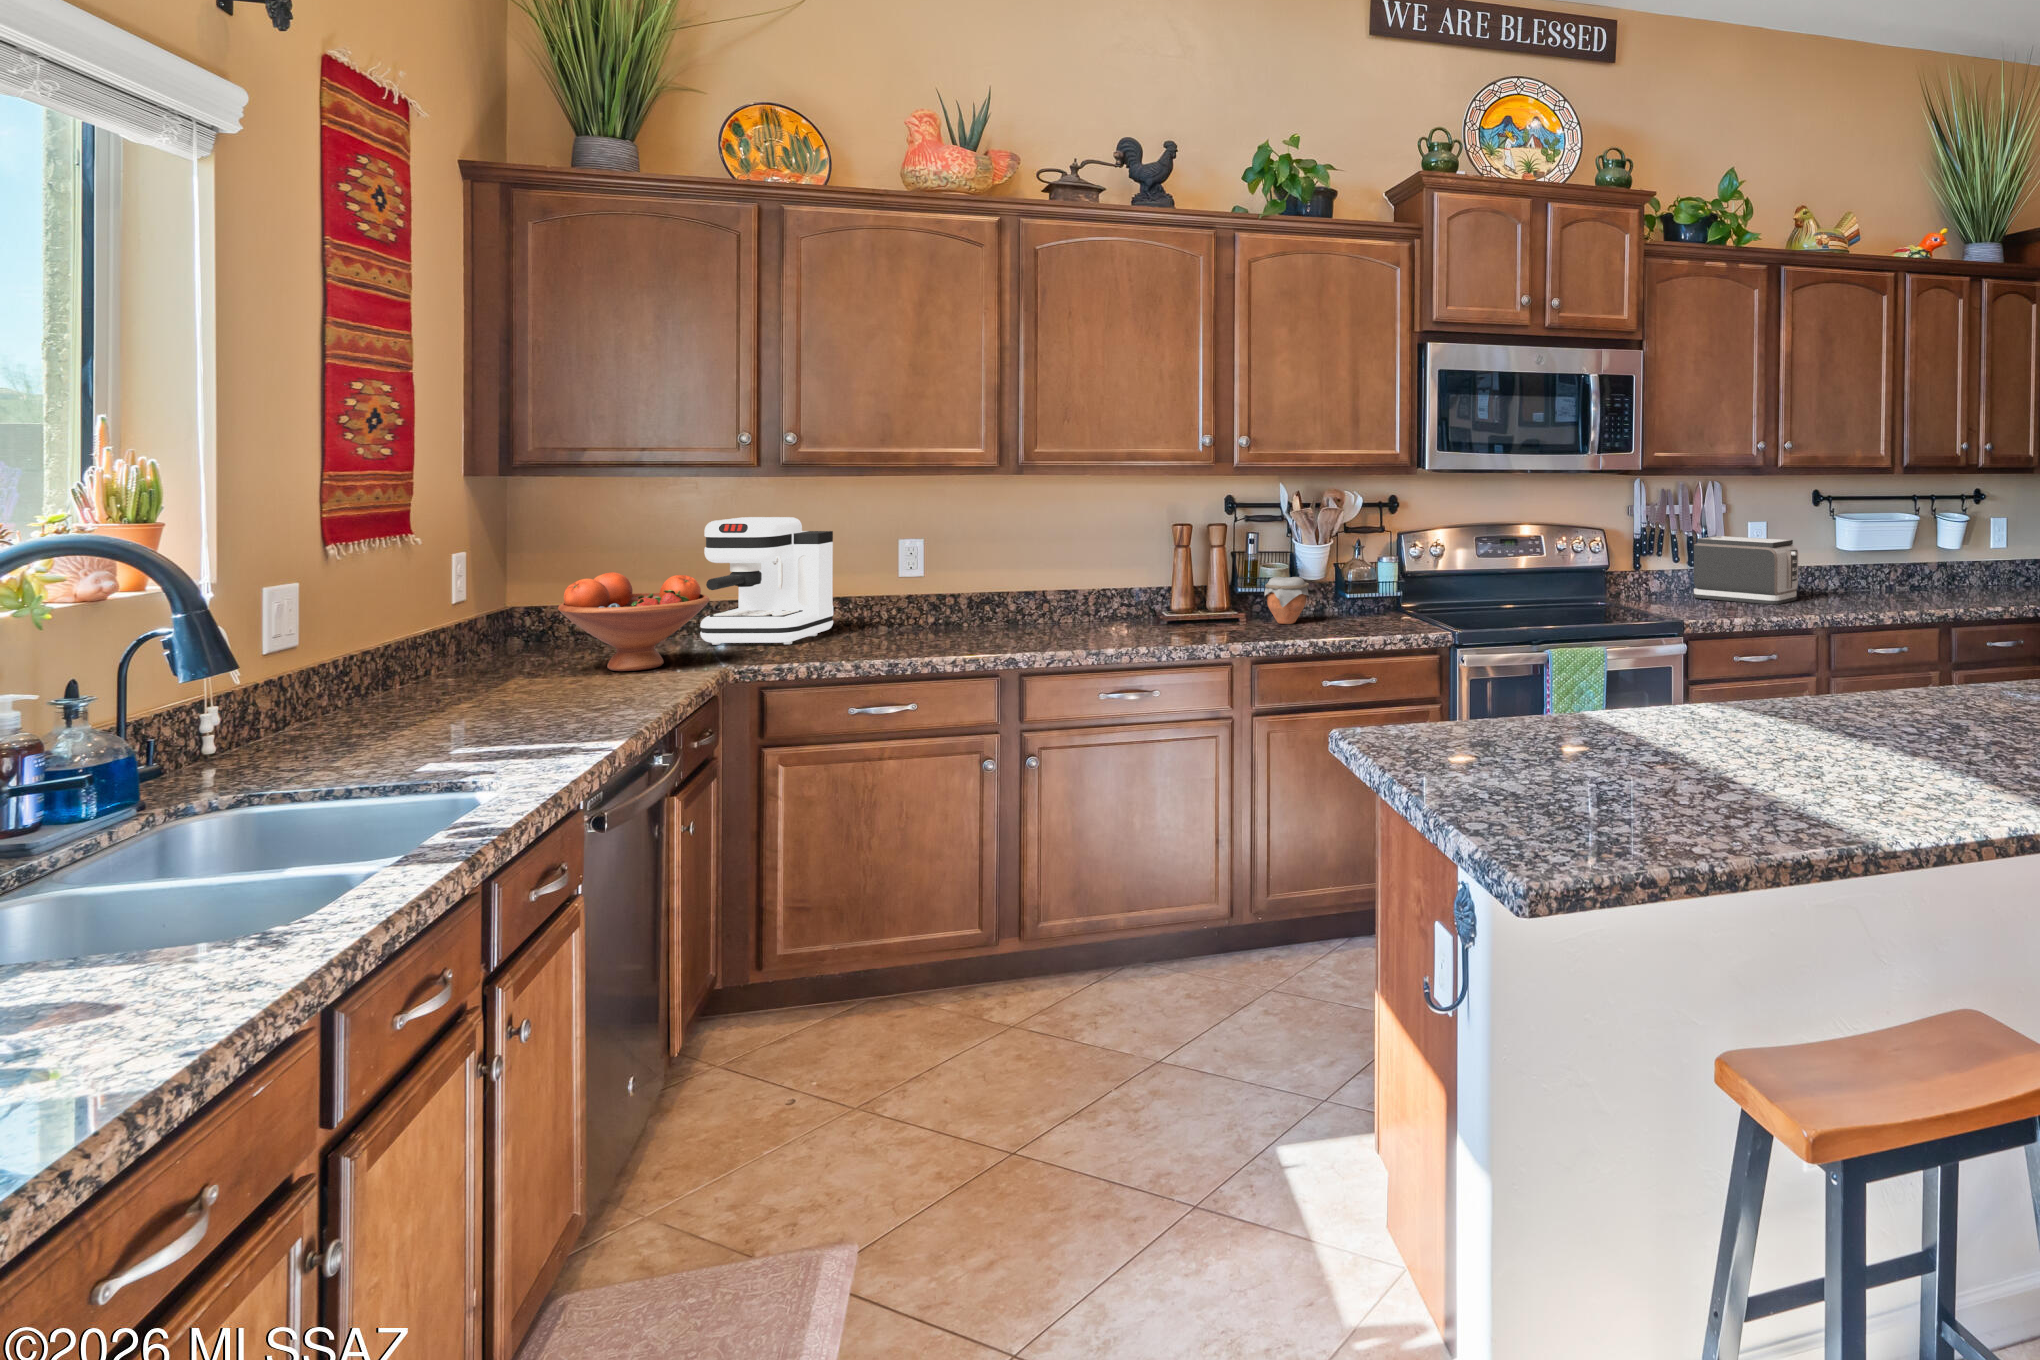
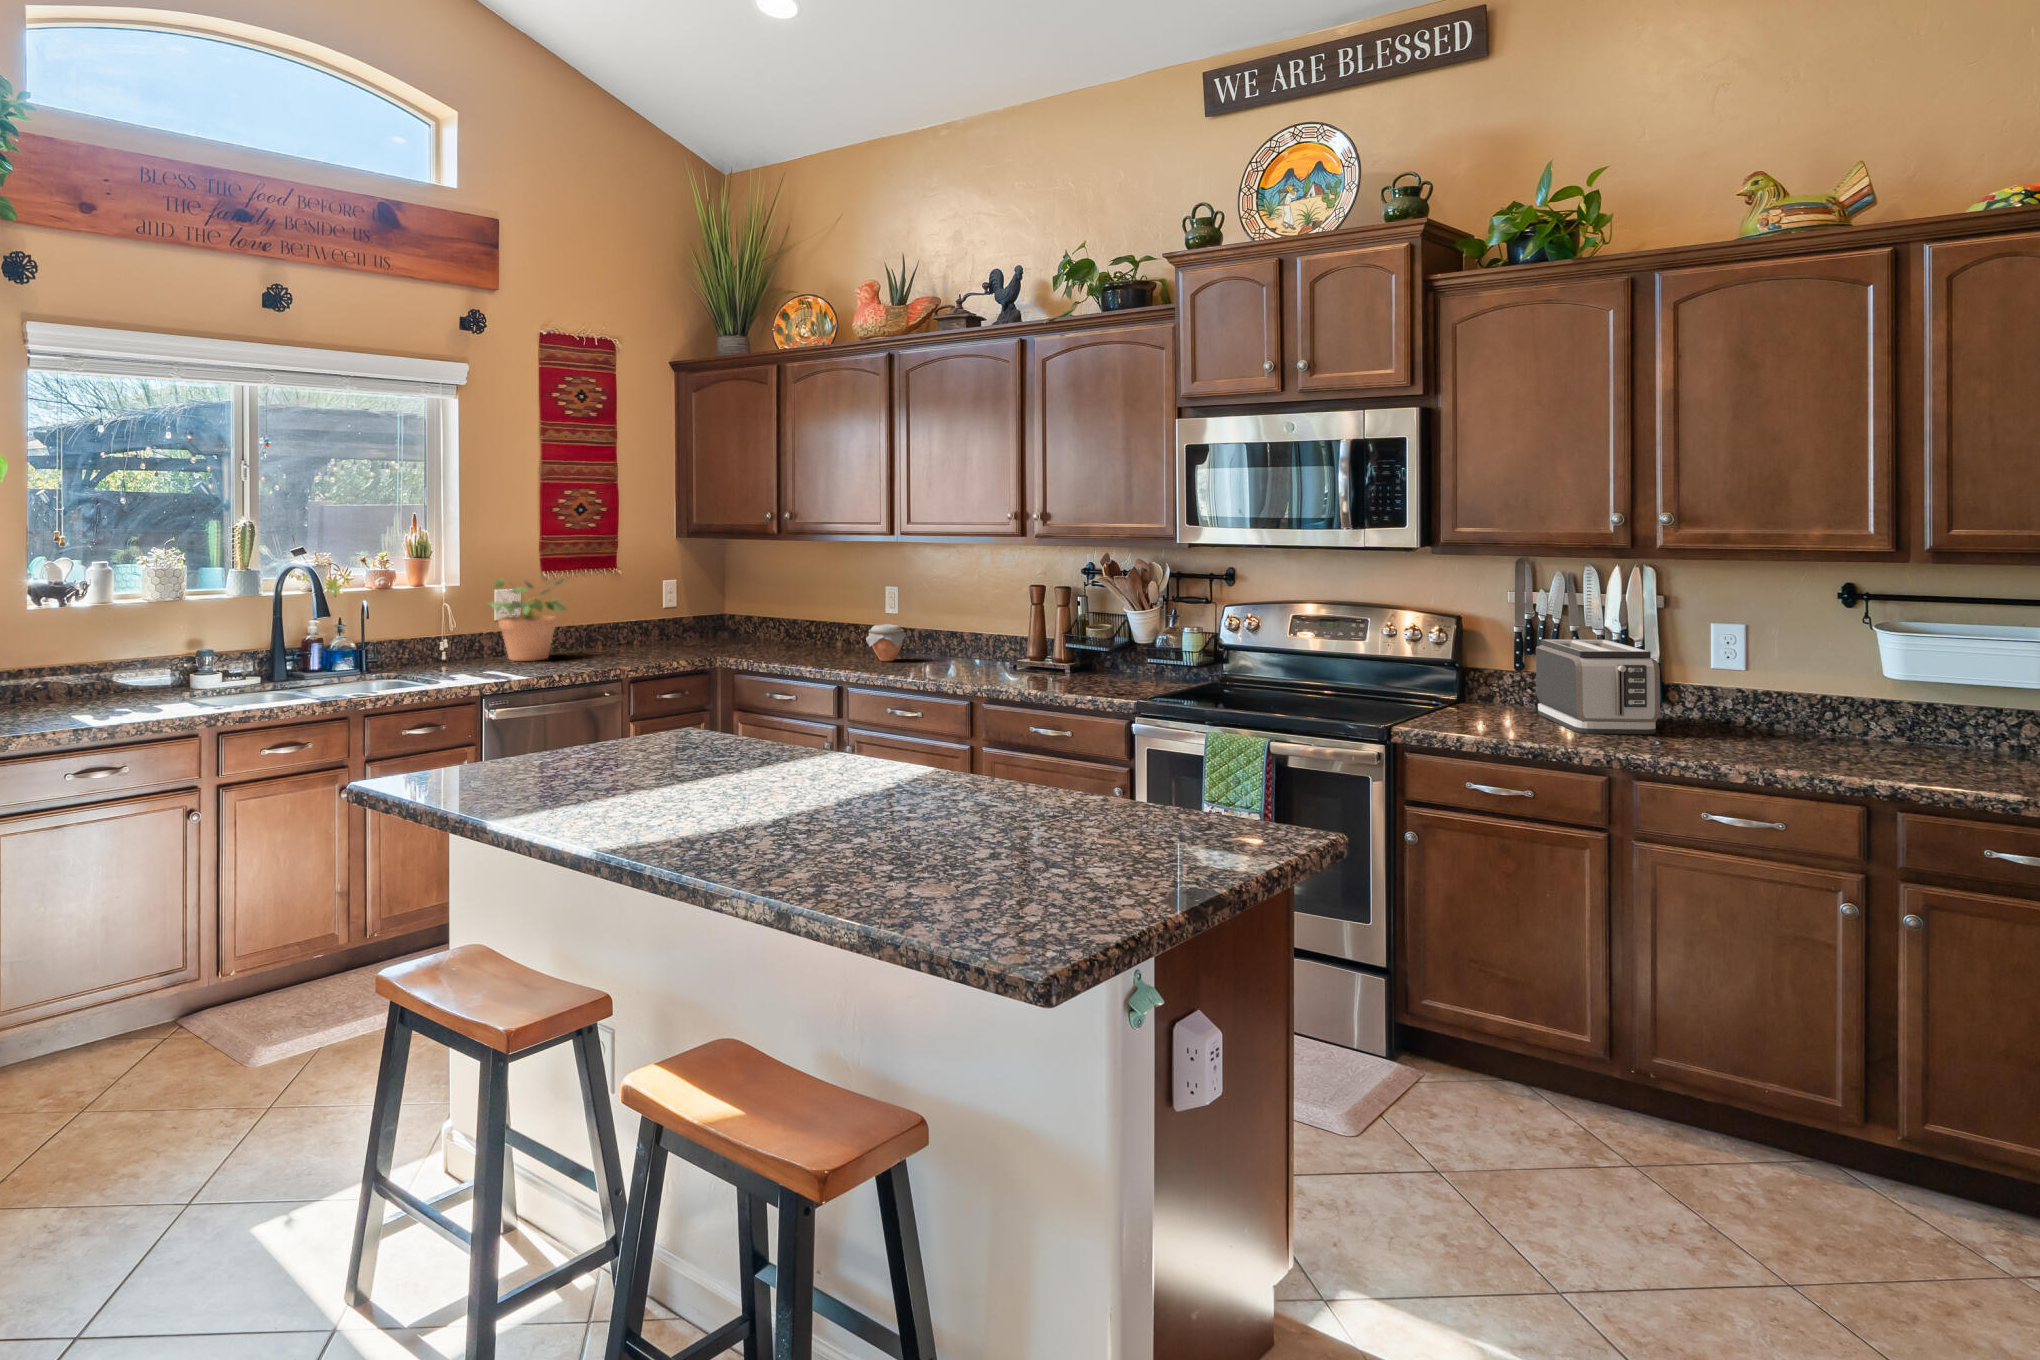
coffee maker: present [700,517,833,645] -> none [750,567,840,651]
potted plant: none [246,551,463,733] -> present [488,579,565,661]
fruit bowl: present [558,572,710,671] -> none [653,596,728,653]
jar: present [1264,577,1309,624] -> present [866,624,907,661]

